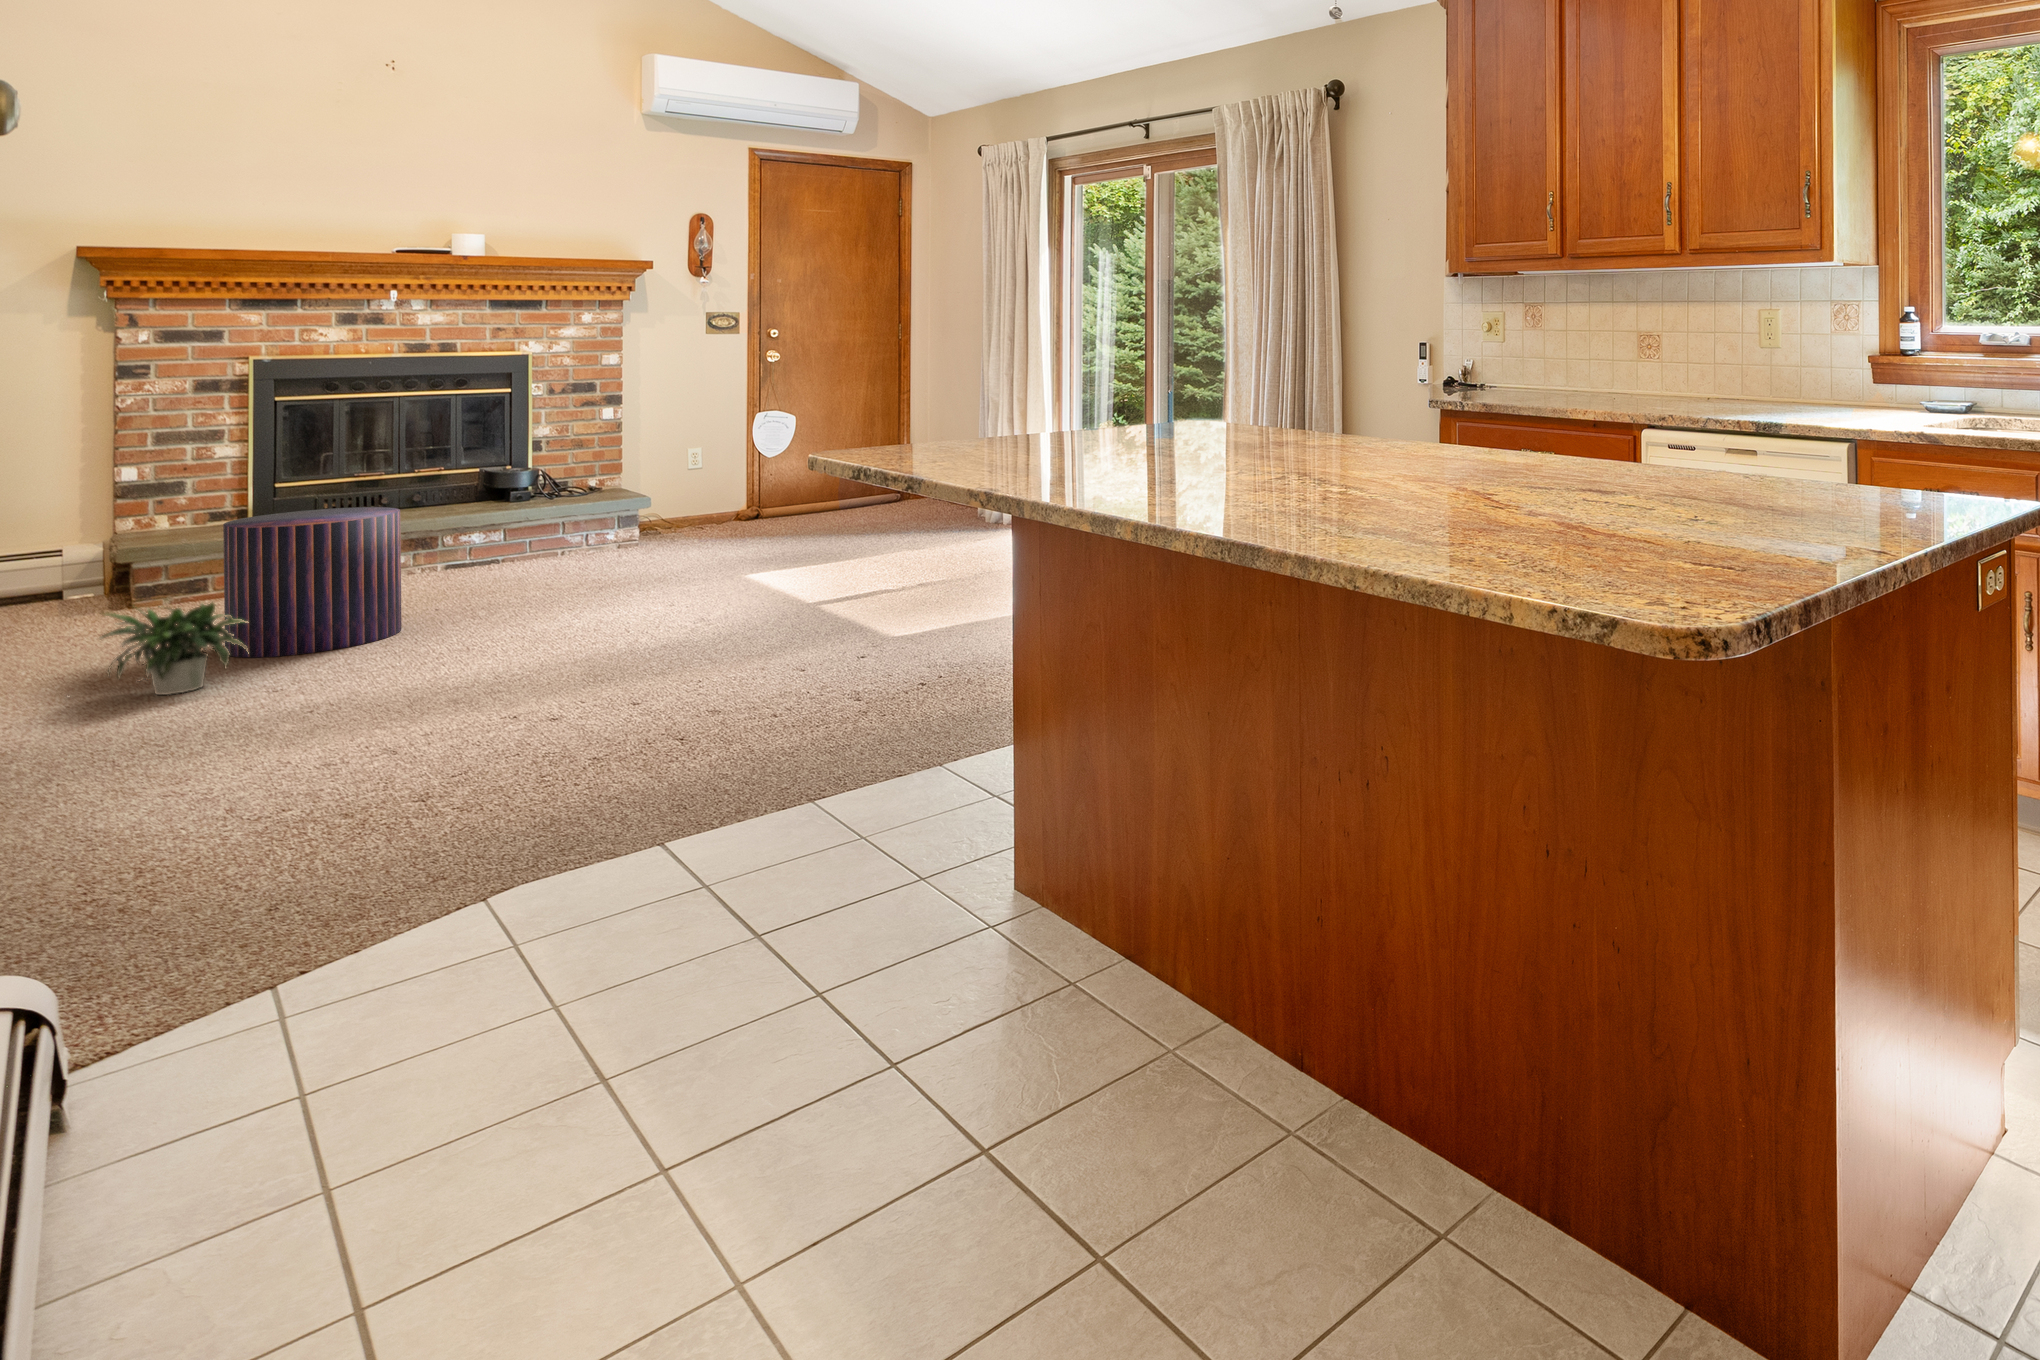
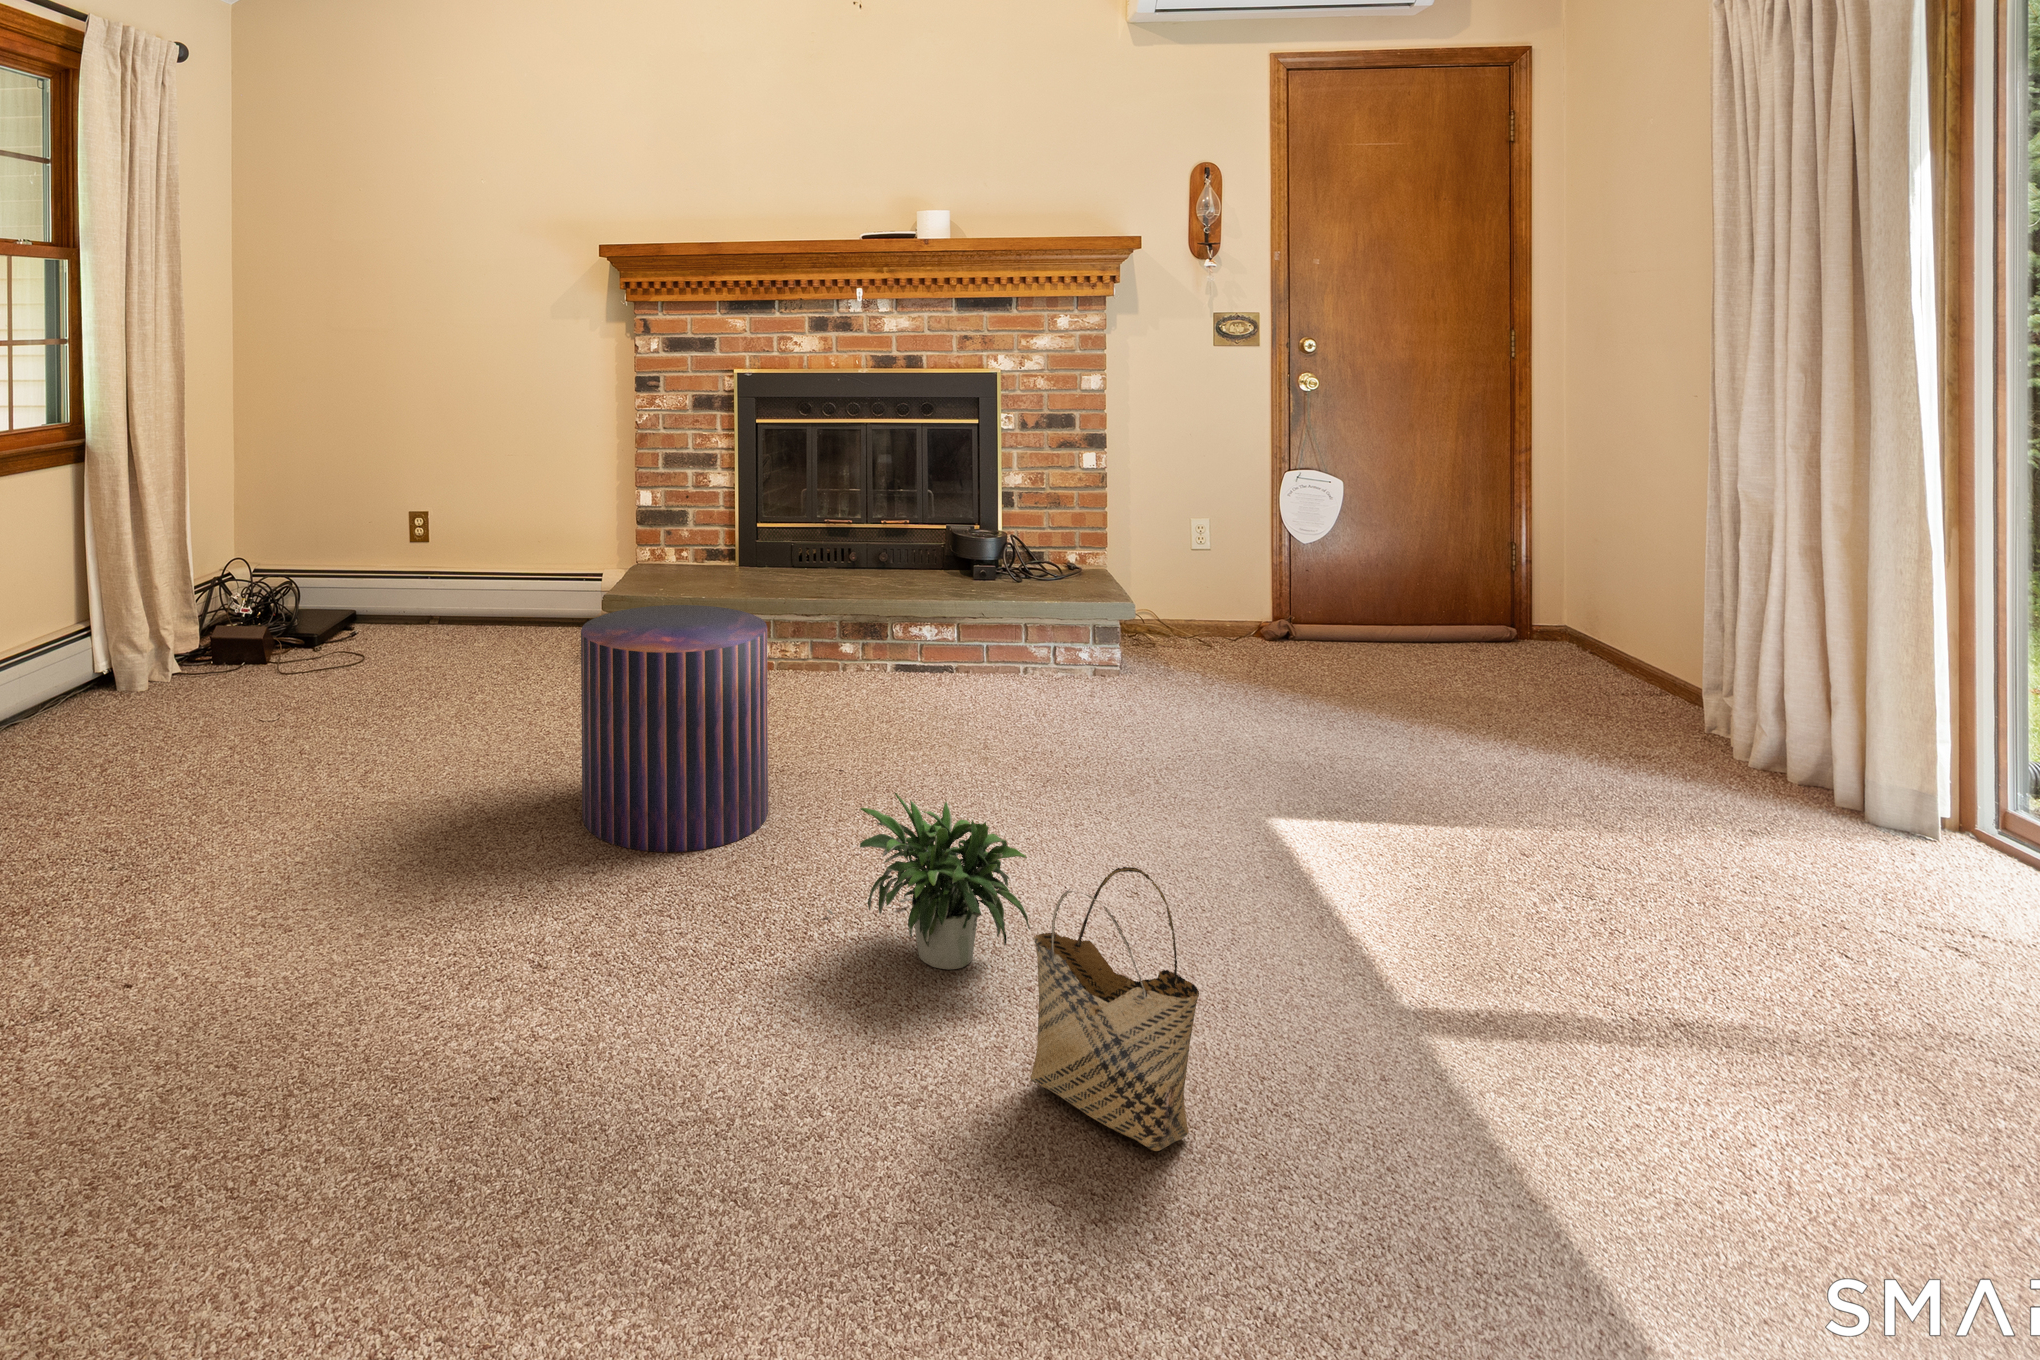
woven basket: none [641,543,724,641] -> present [1030,867,1199,1151]
potted plant: present [101,603,248,695] -> present [827,793,1030,969]

